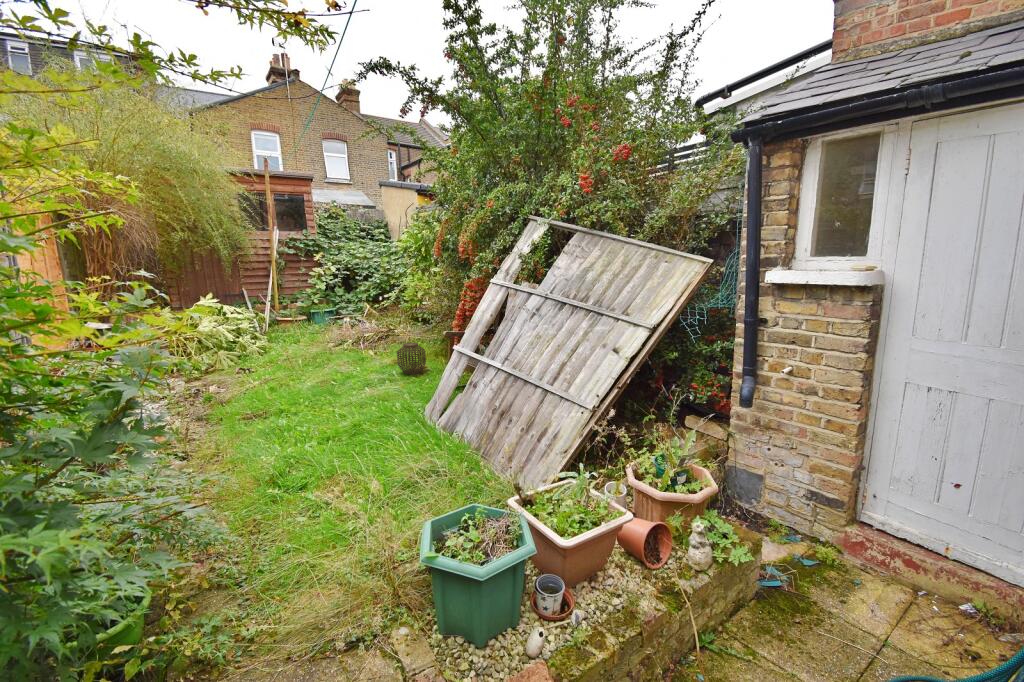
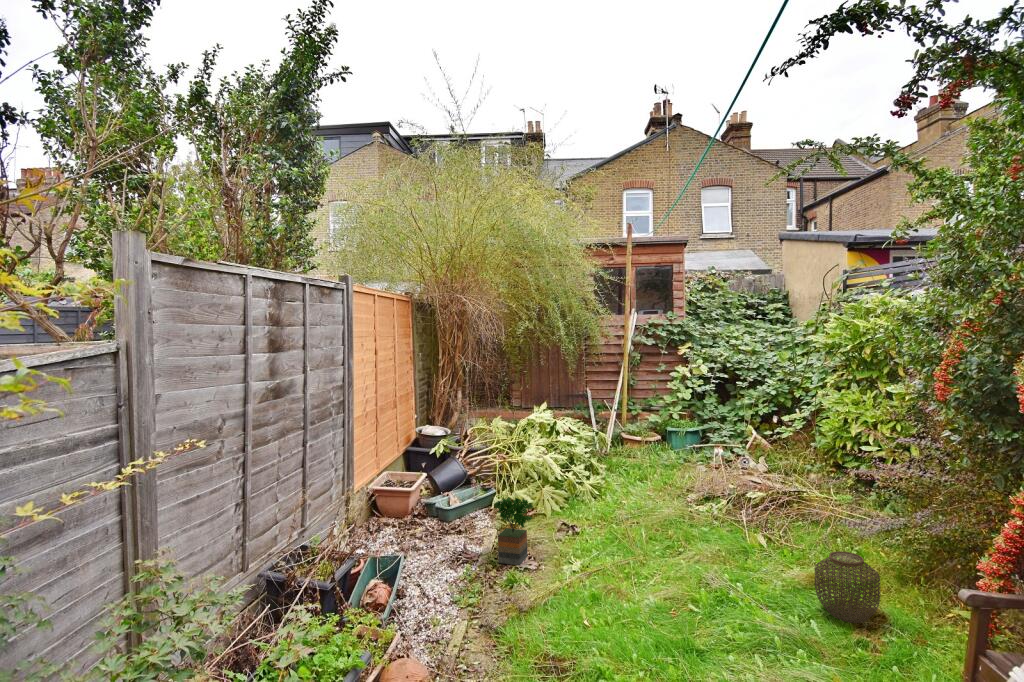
potted tree: none [186,348,221,394] -> present [495,497,533,565]

